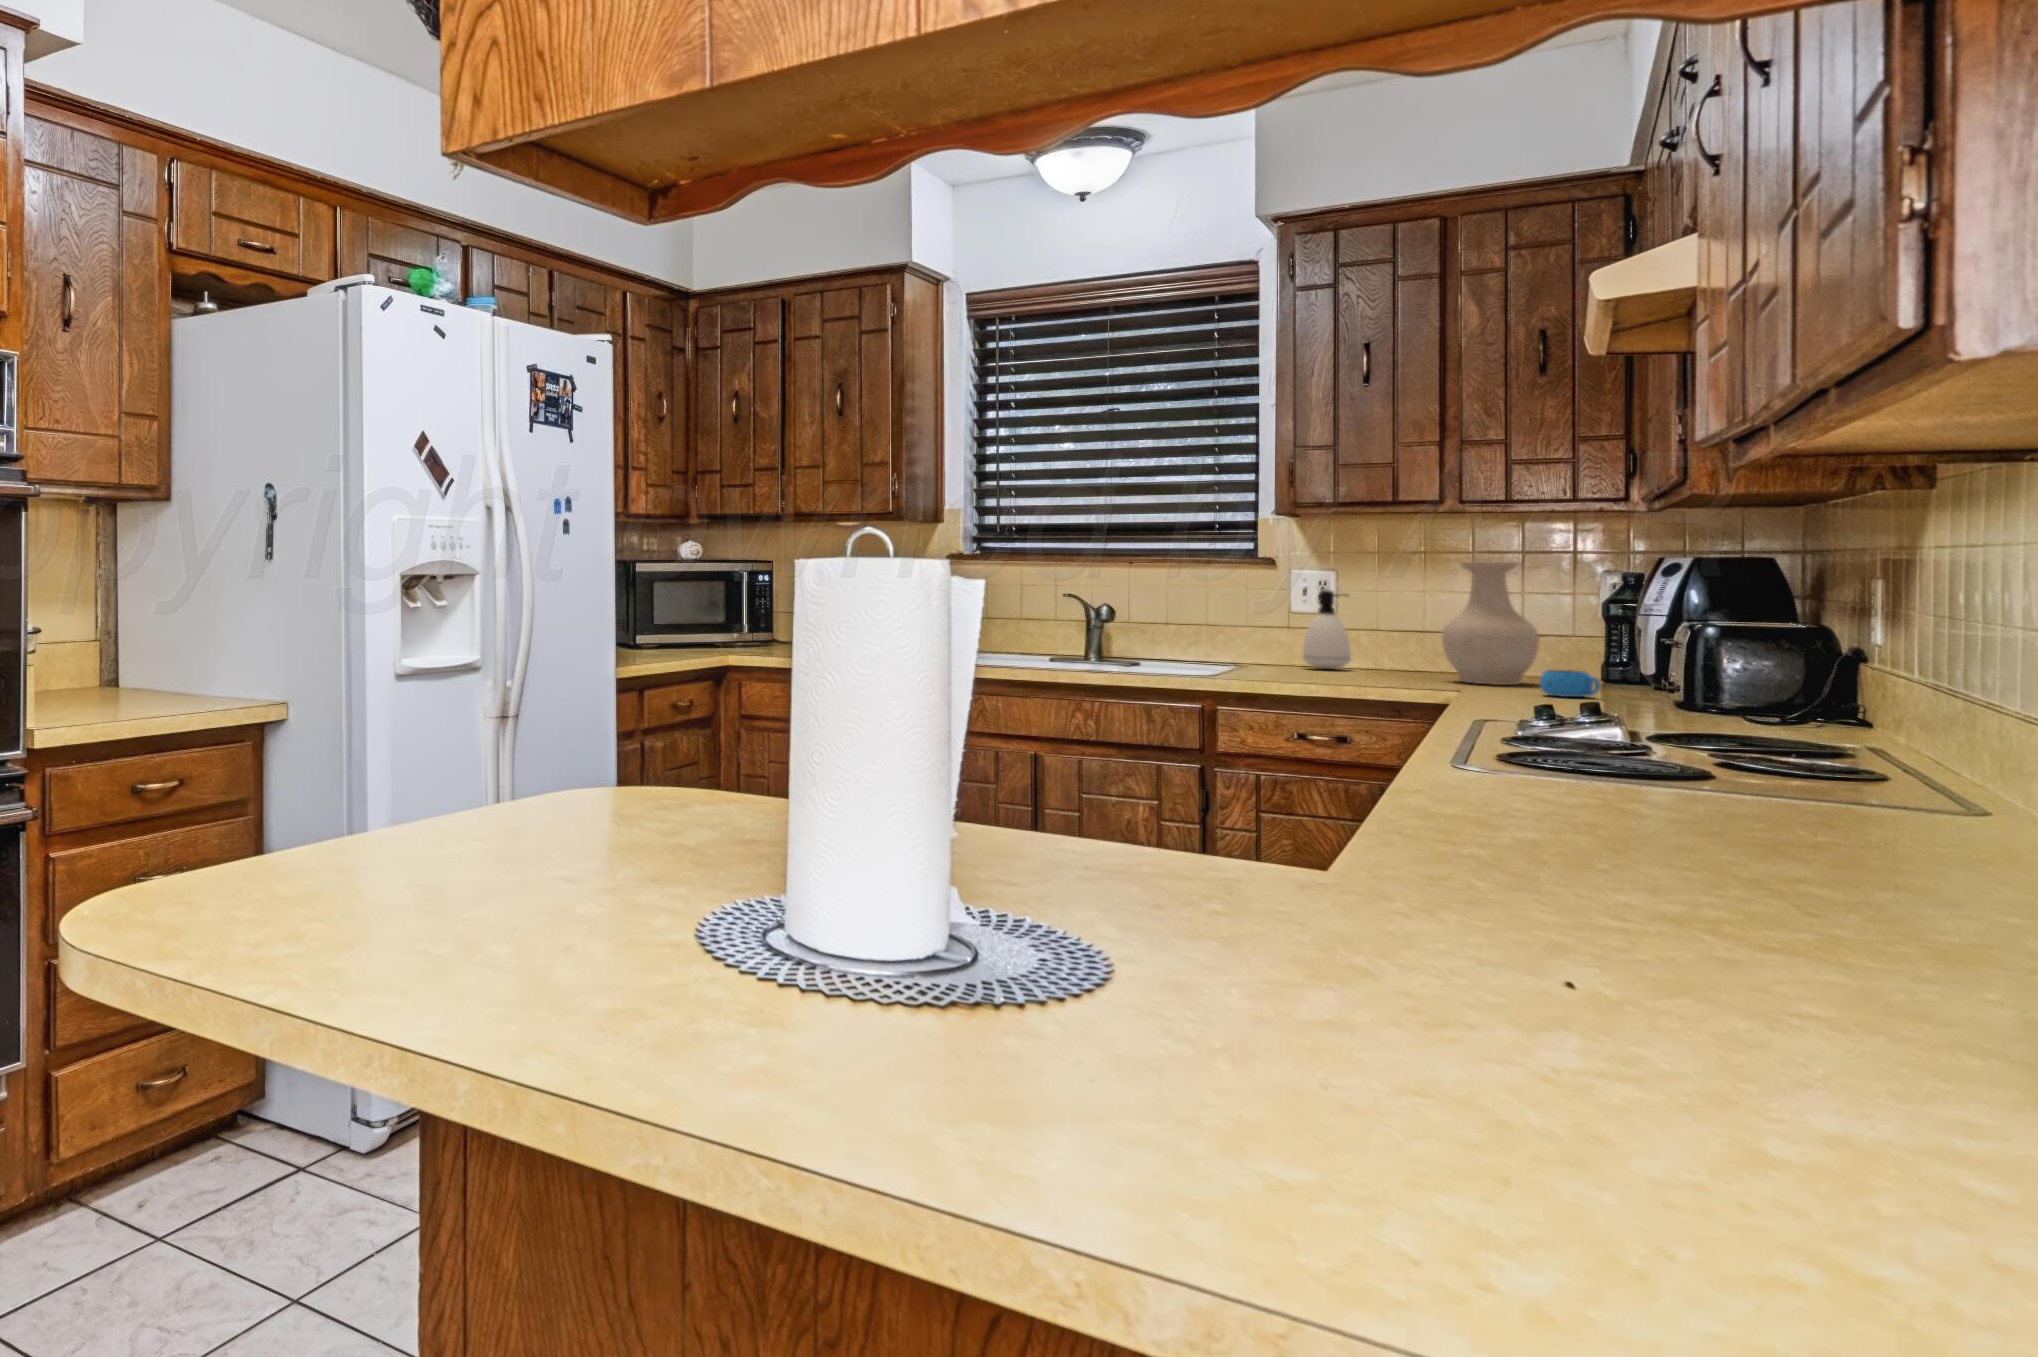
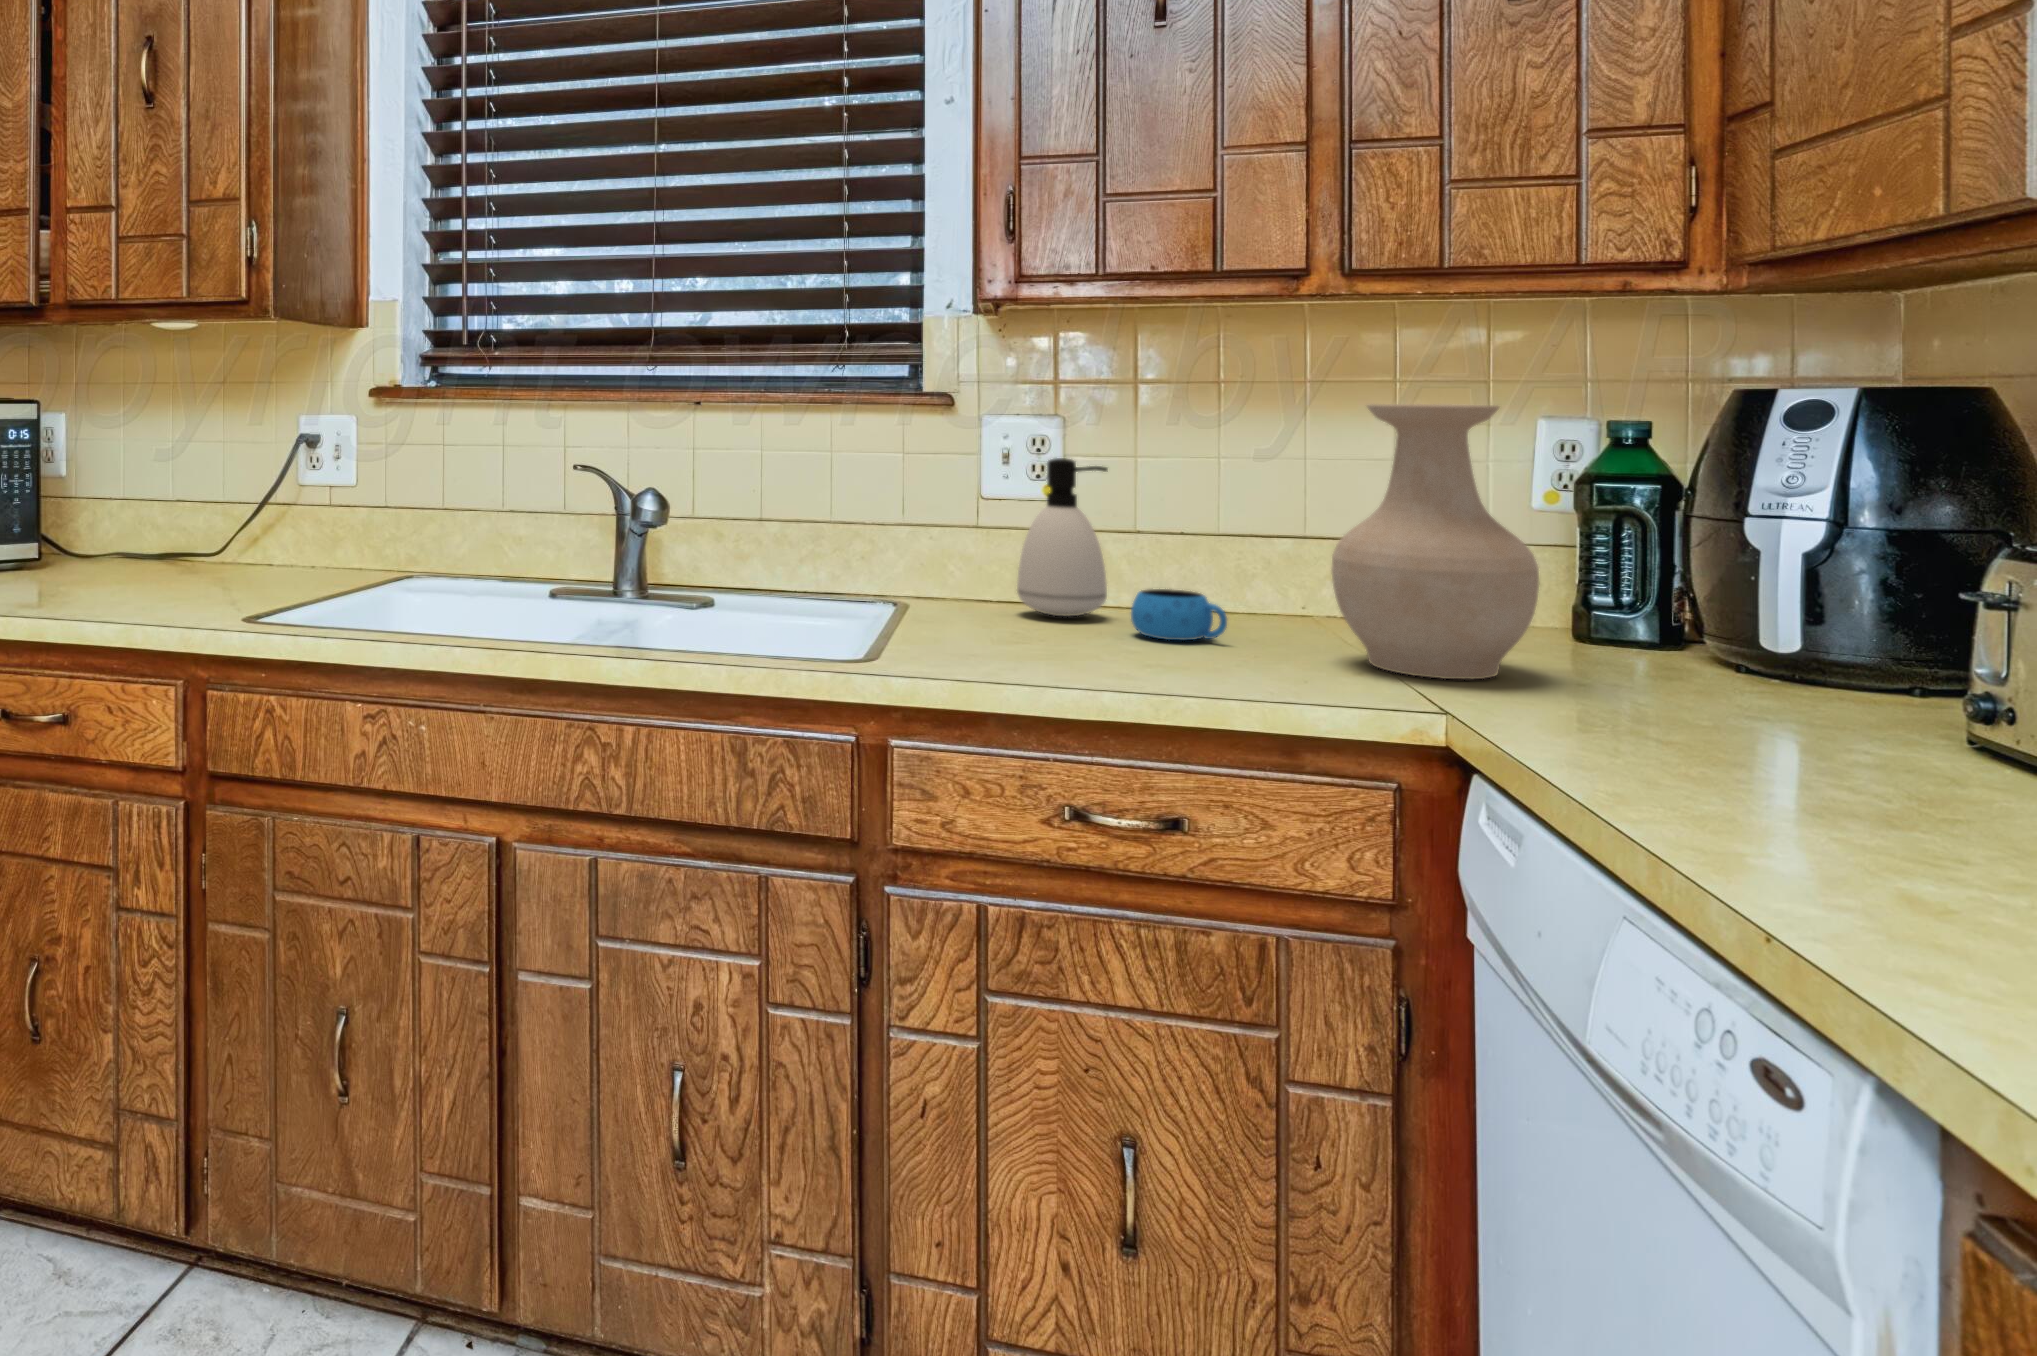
mug: present [1540,670,1600,697] -> present [1131,589,1227,640]

